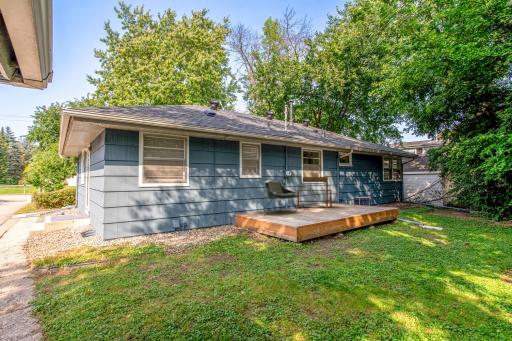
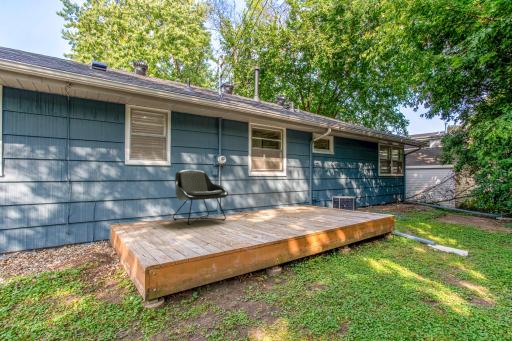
bench: present [297,177,332,208] -> none [239,166,291,214]

